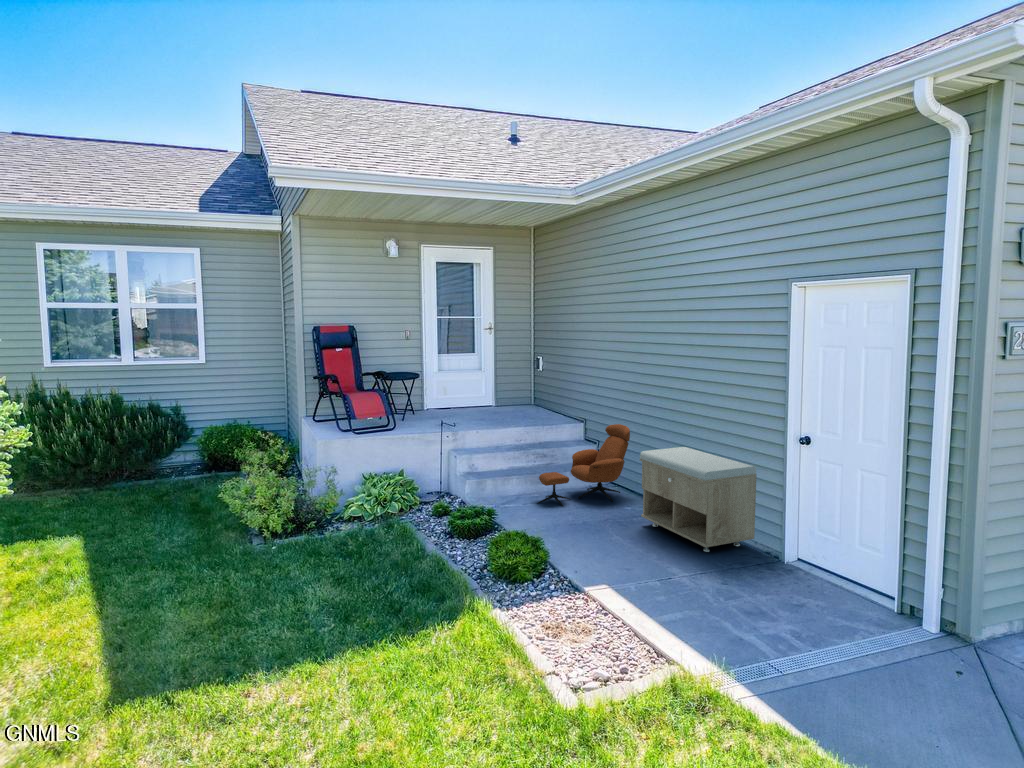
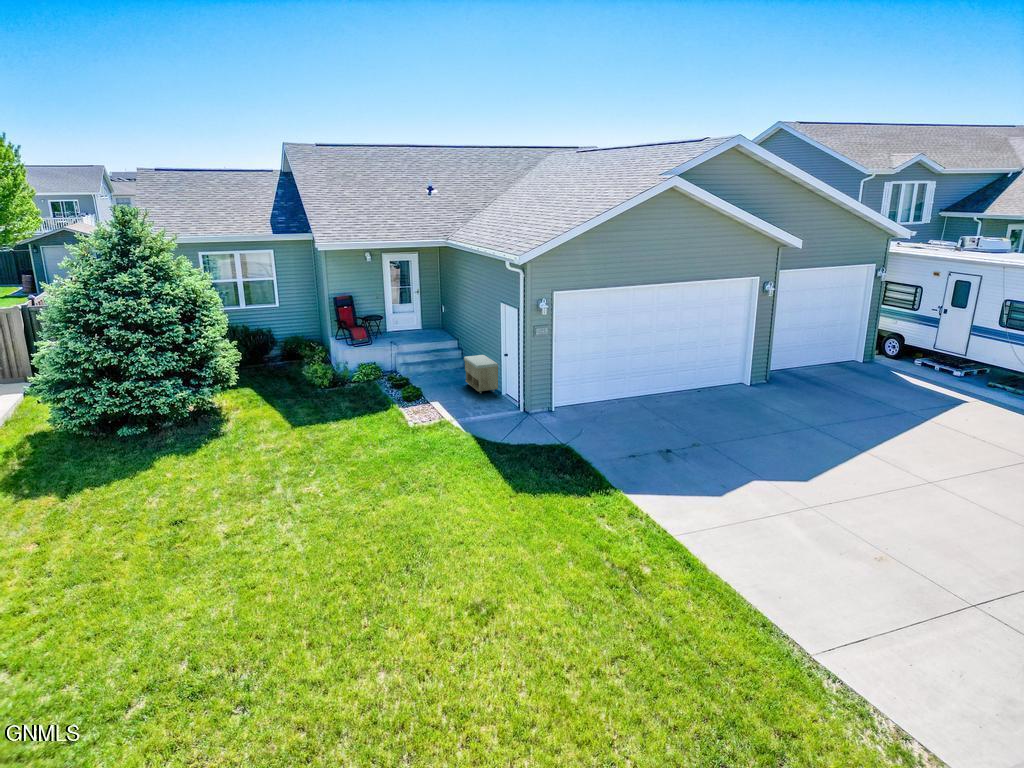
lounge chair: present [537,424,630,506] -> none [430,343,470,377]

